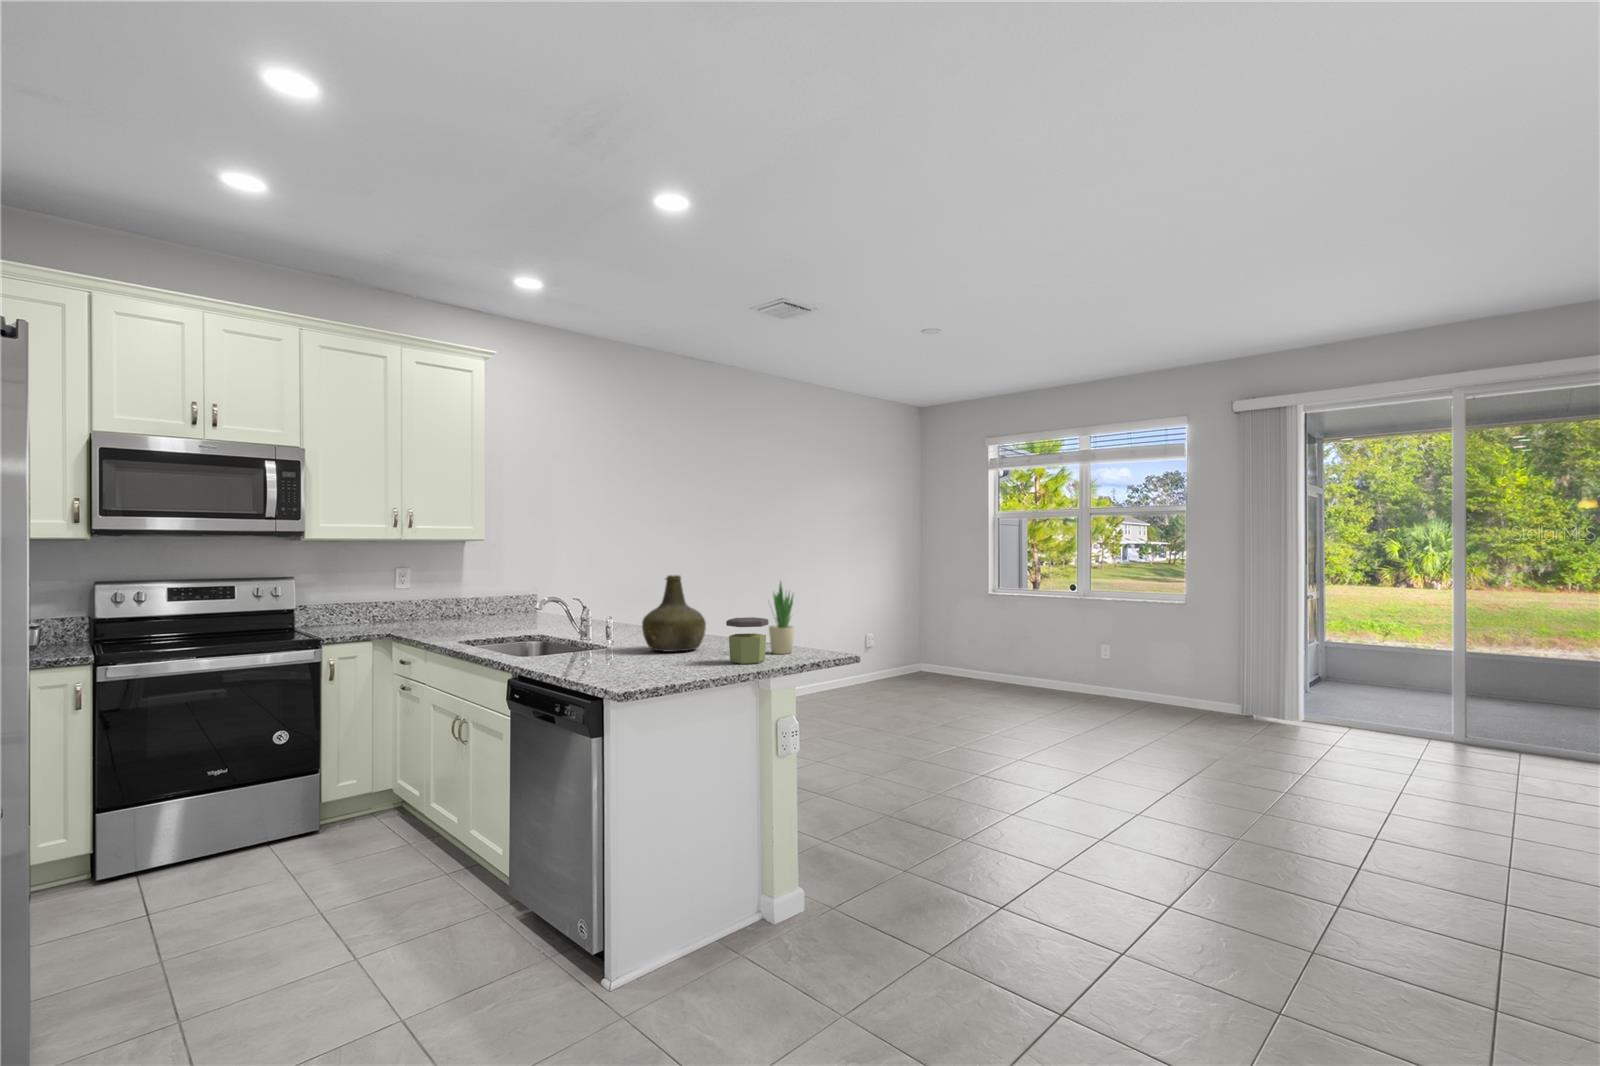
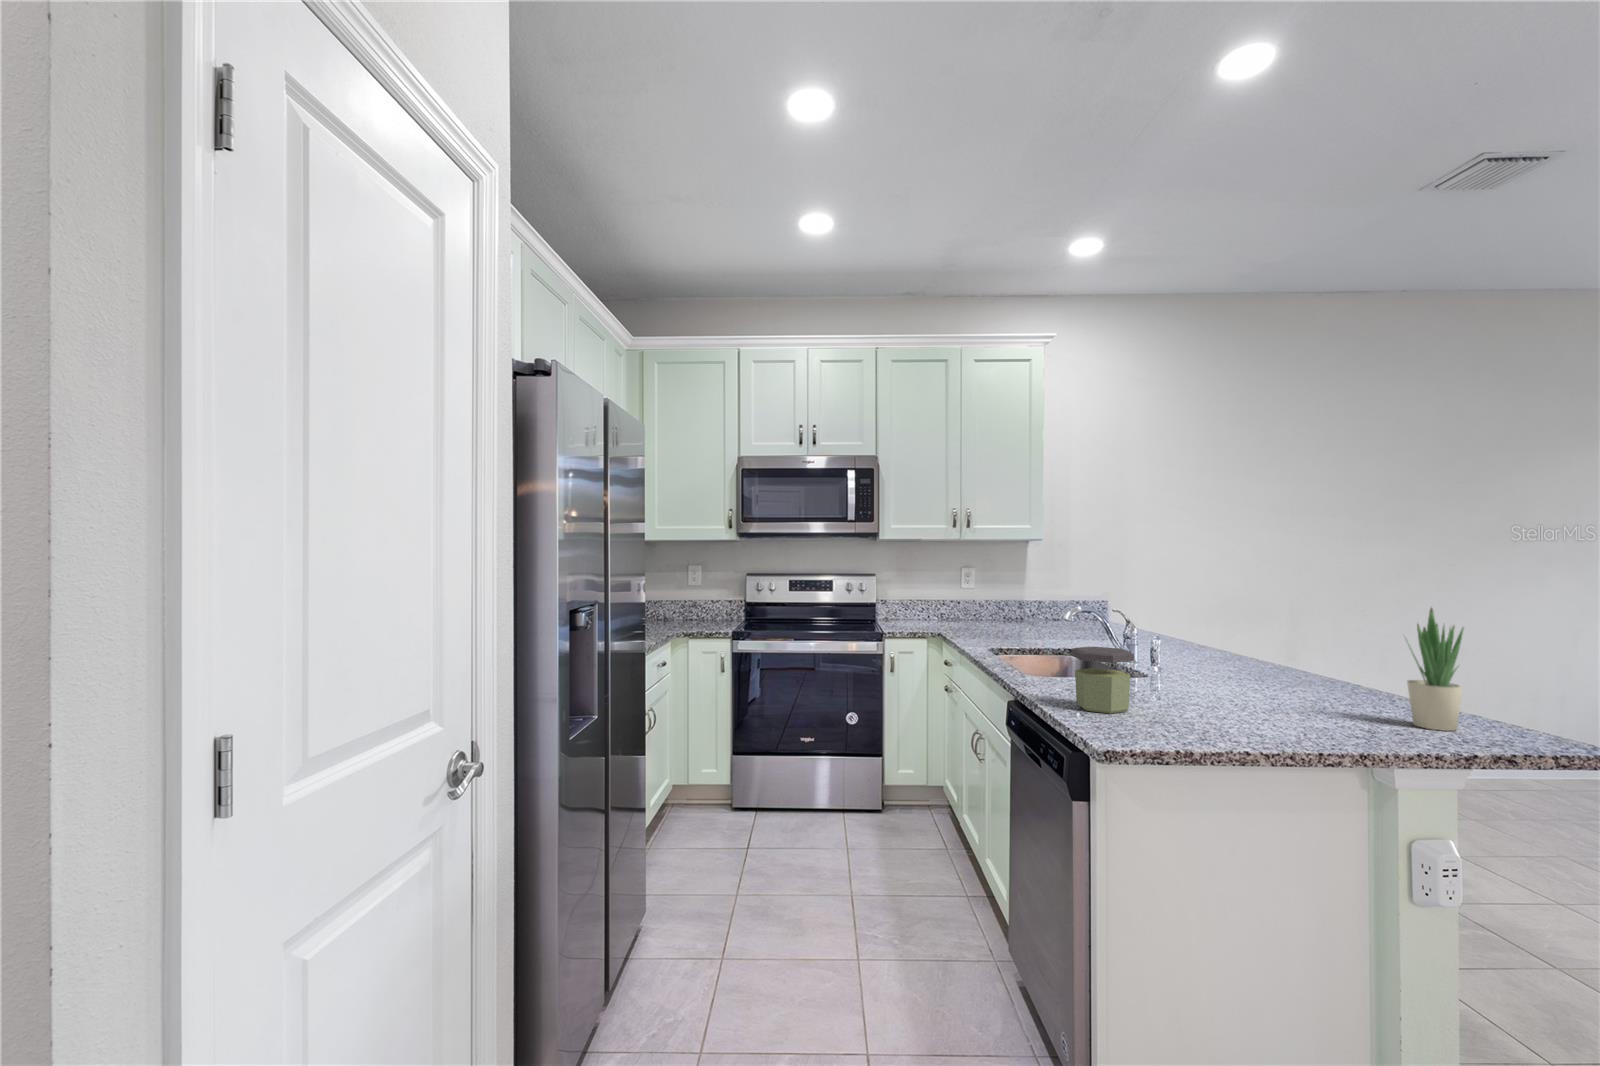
bottle: present [642,575,706,652] -> none [1192,590,1295,698]
jar: present [726,617,769,664] -> present [1071,646,1134,714]

